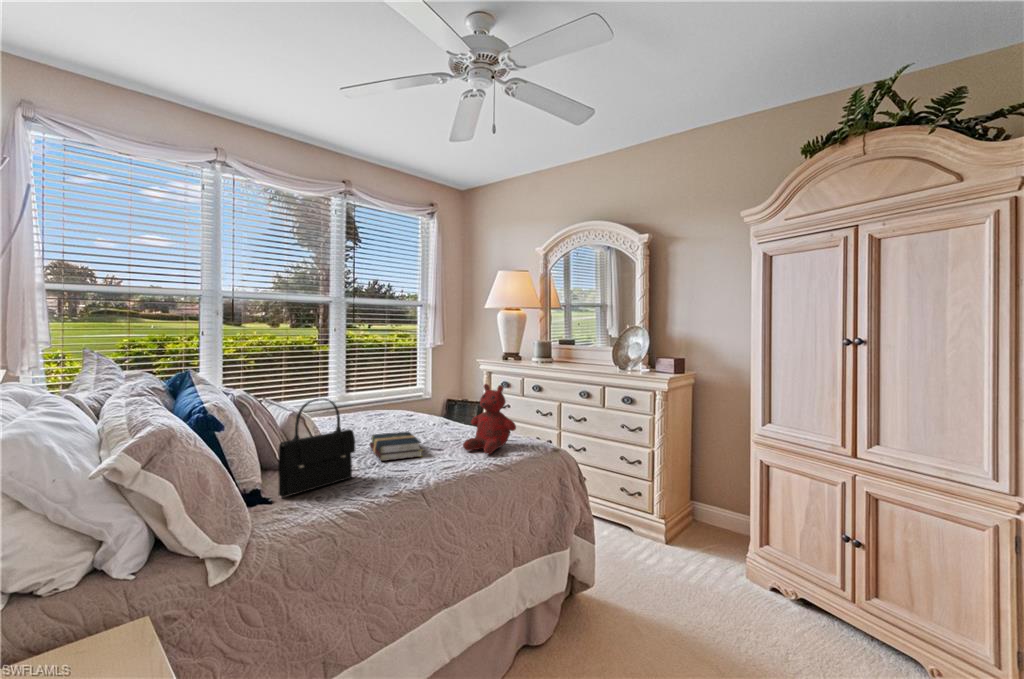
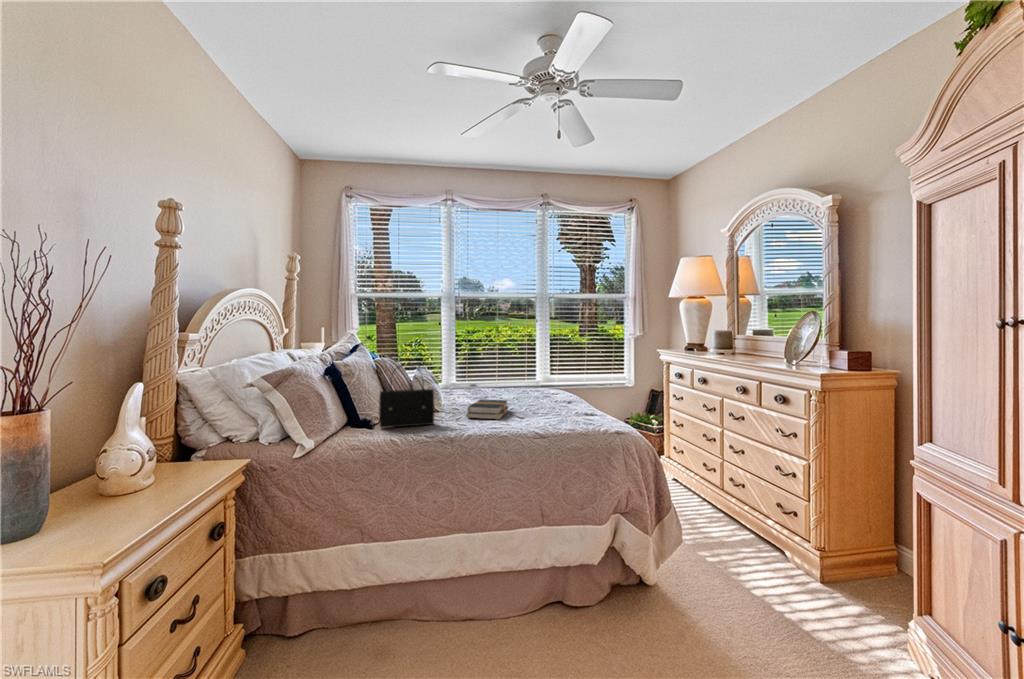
teddy bear: present [463,384,516,454] -> none [533,364,575,425]

